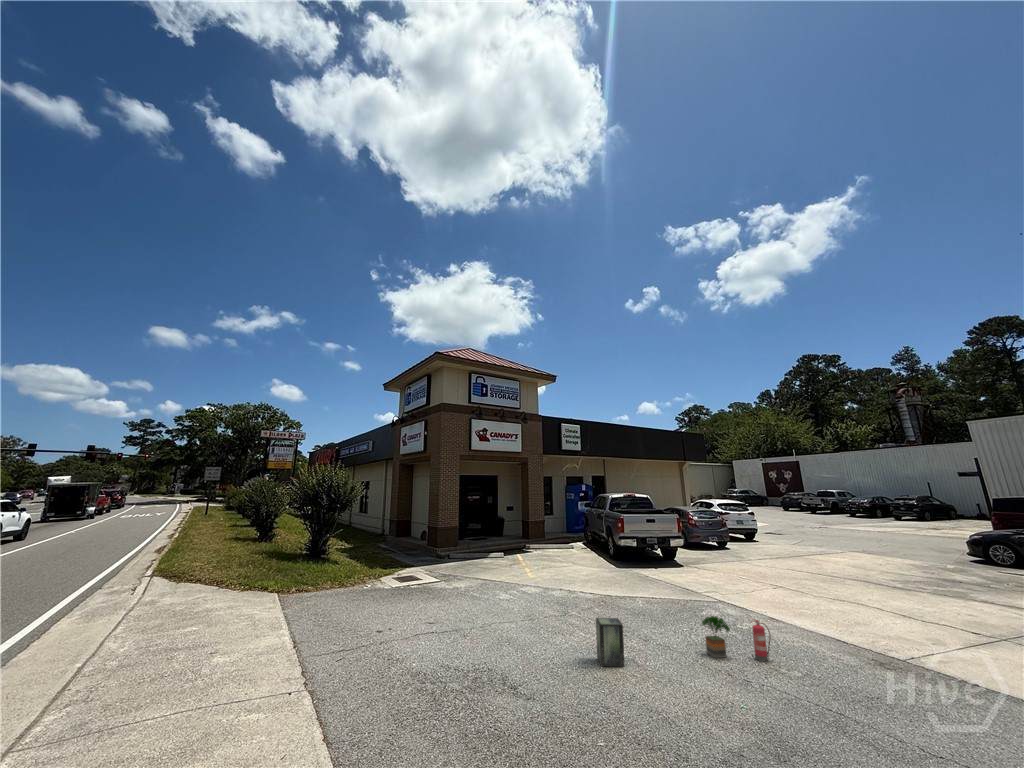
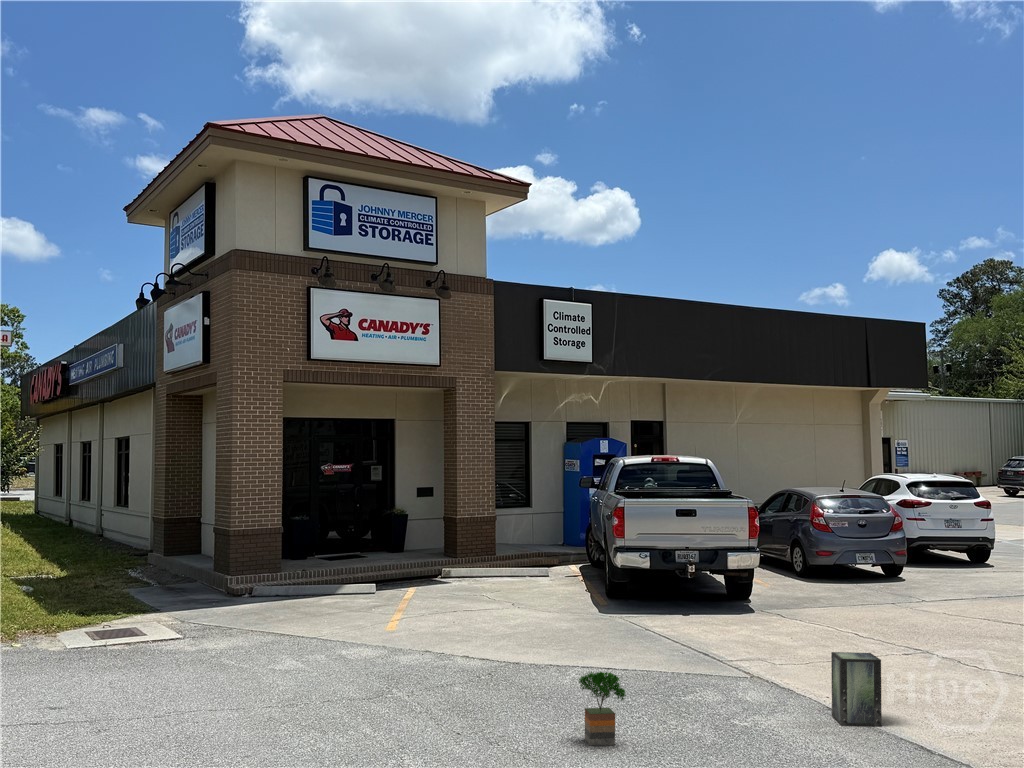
storage box: present [596,618,625,667] -> present [831,652,882,726]
fire extinguisher: present [753,620,771,661] -> none [667,674,698,751]

